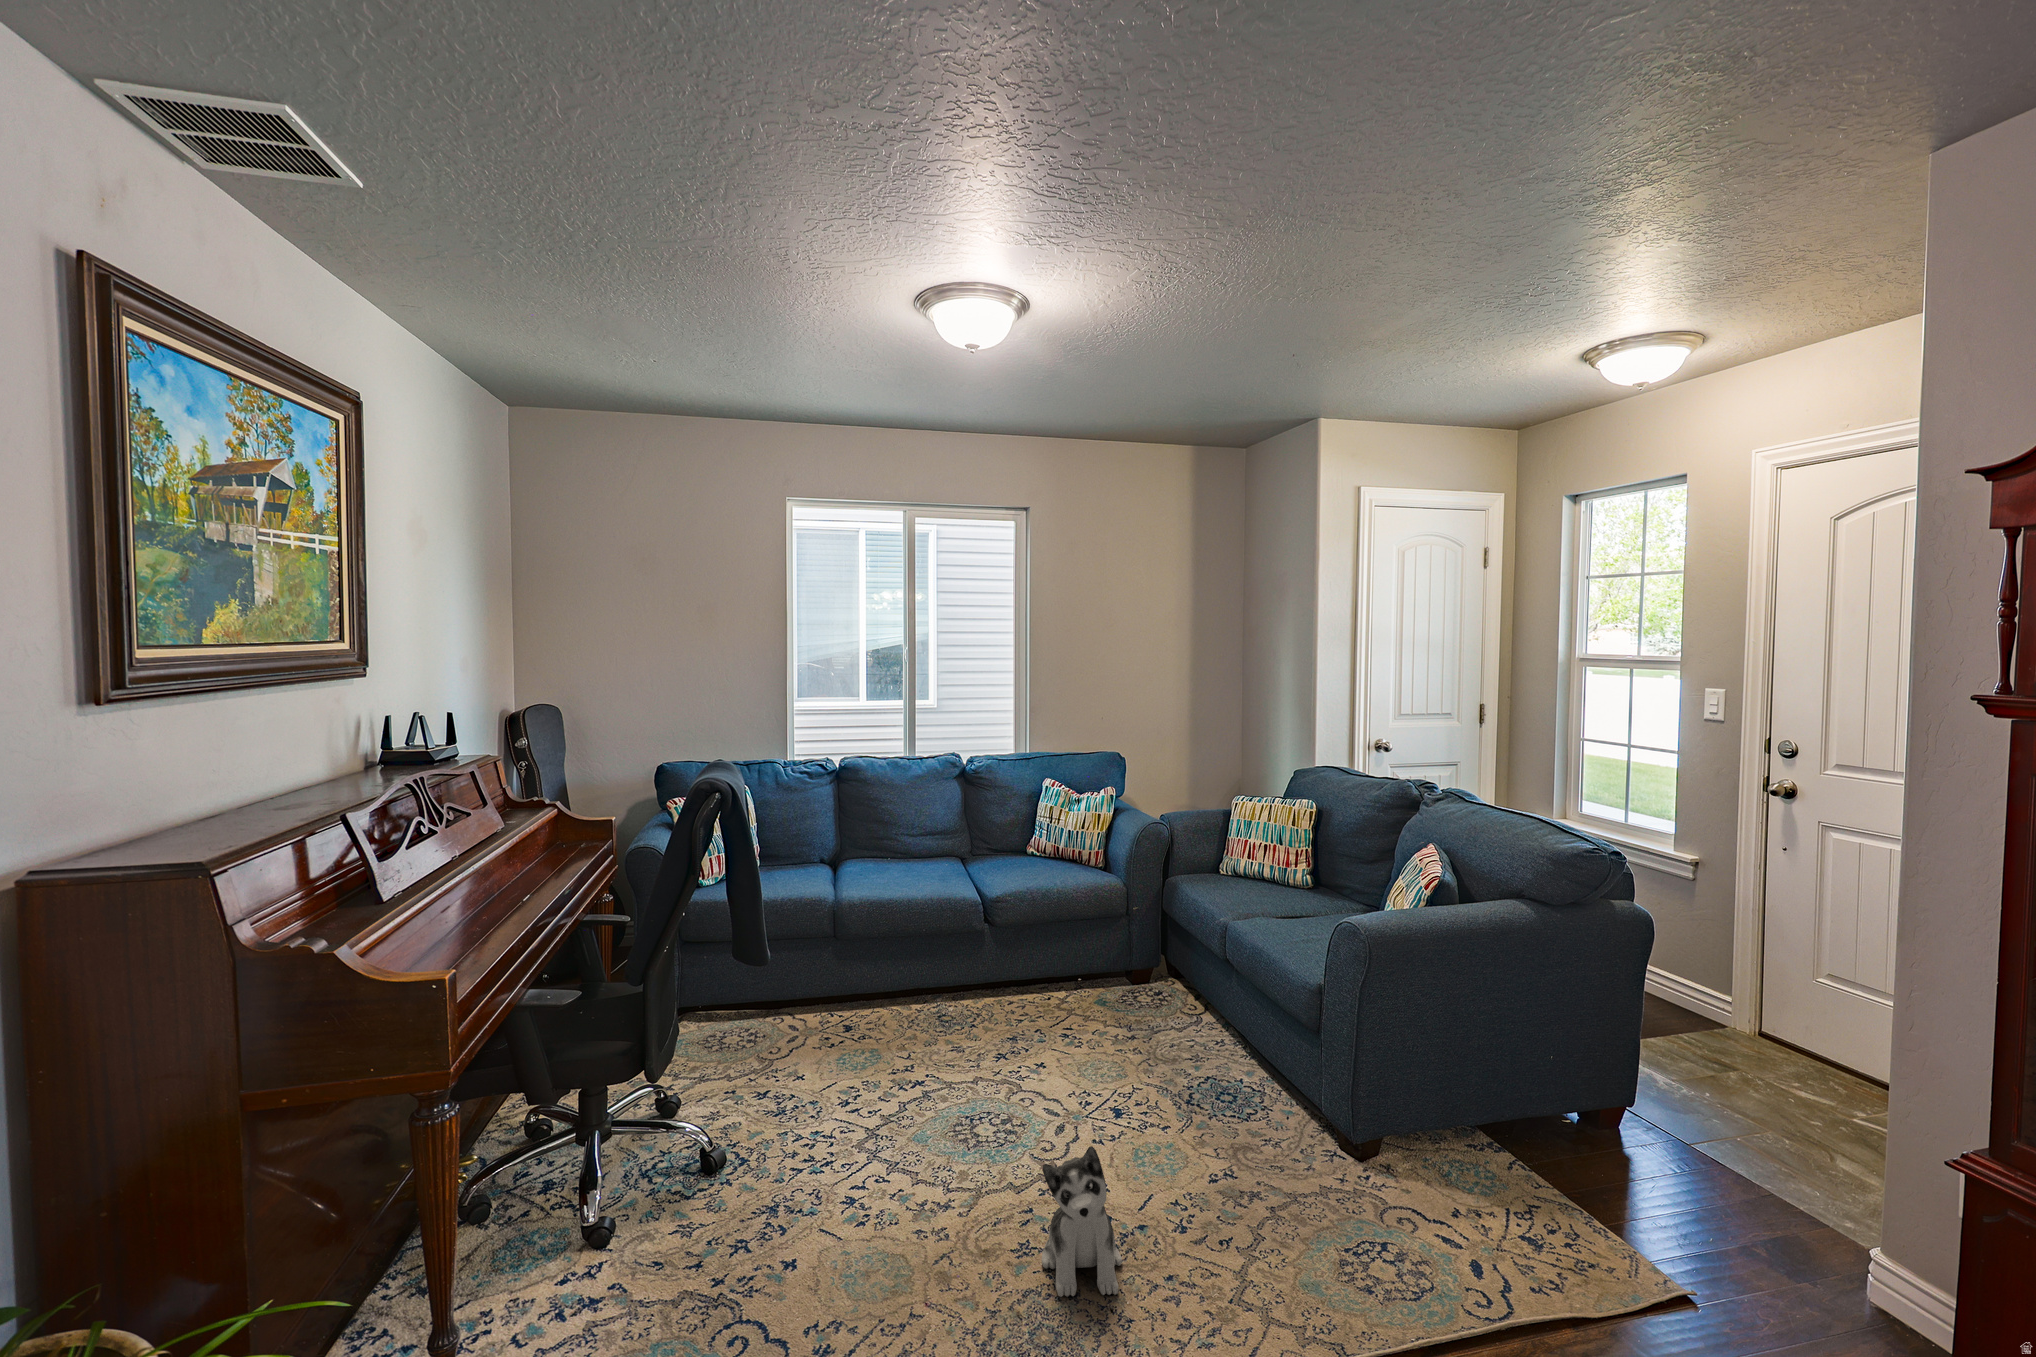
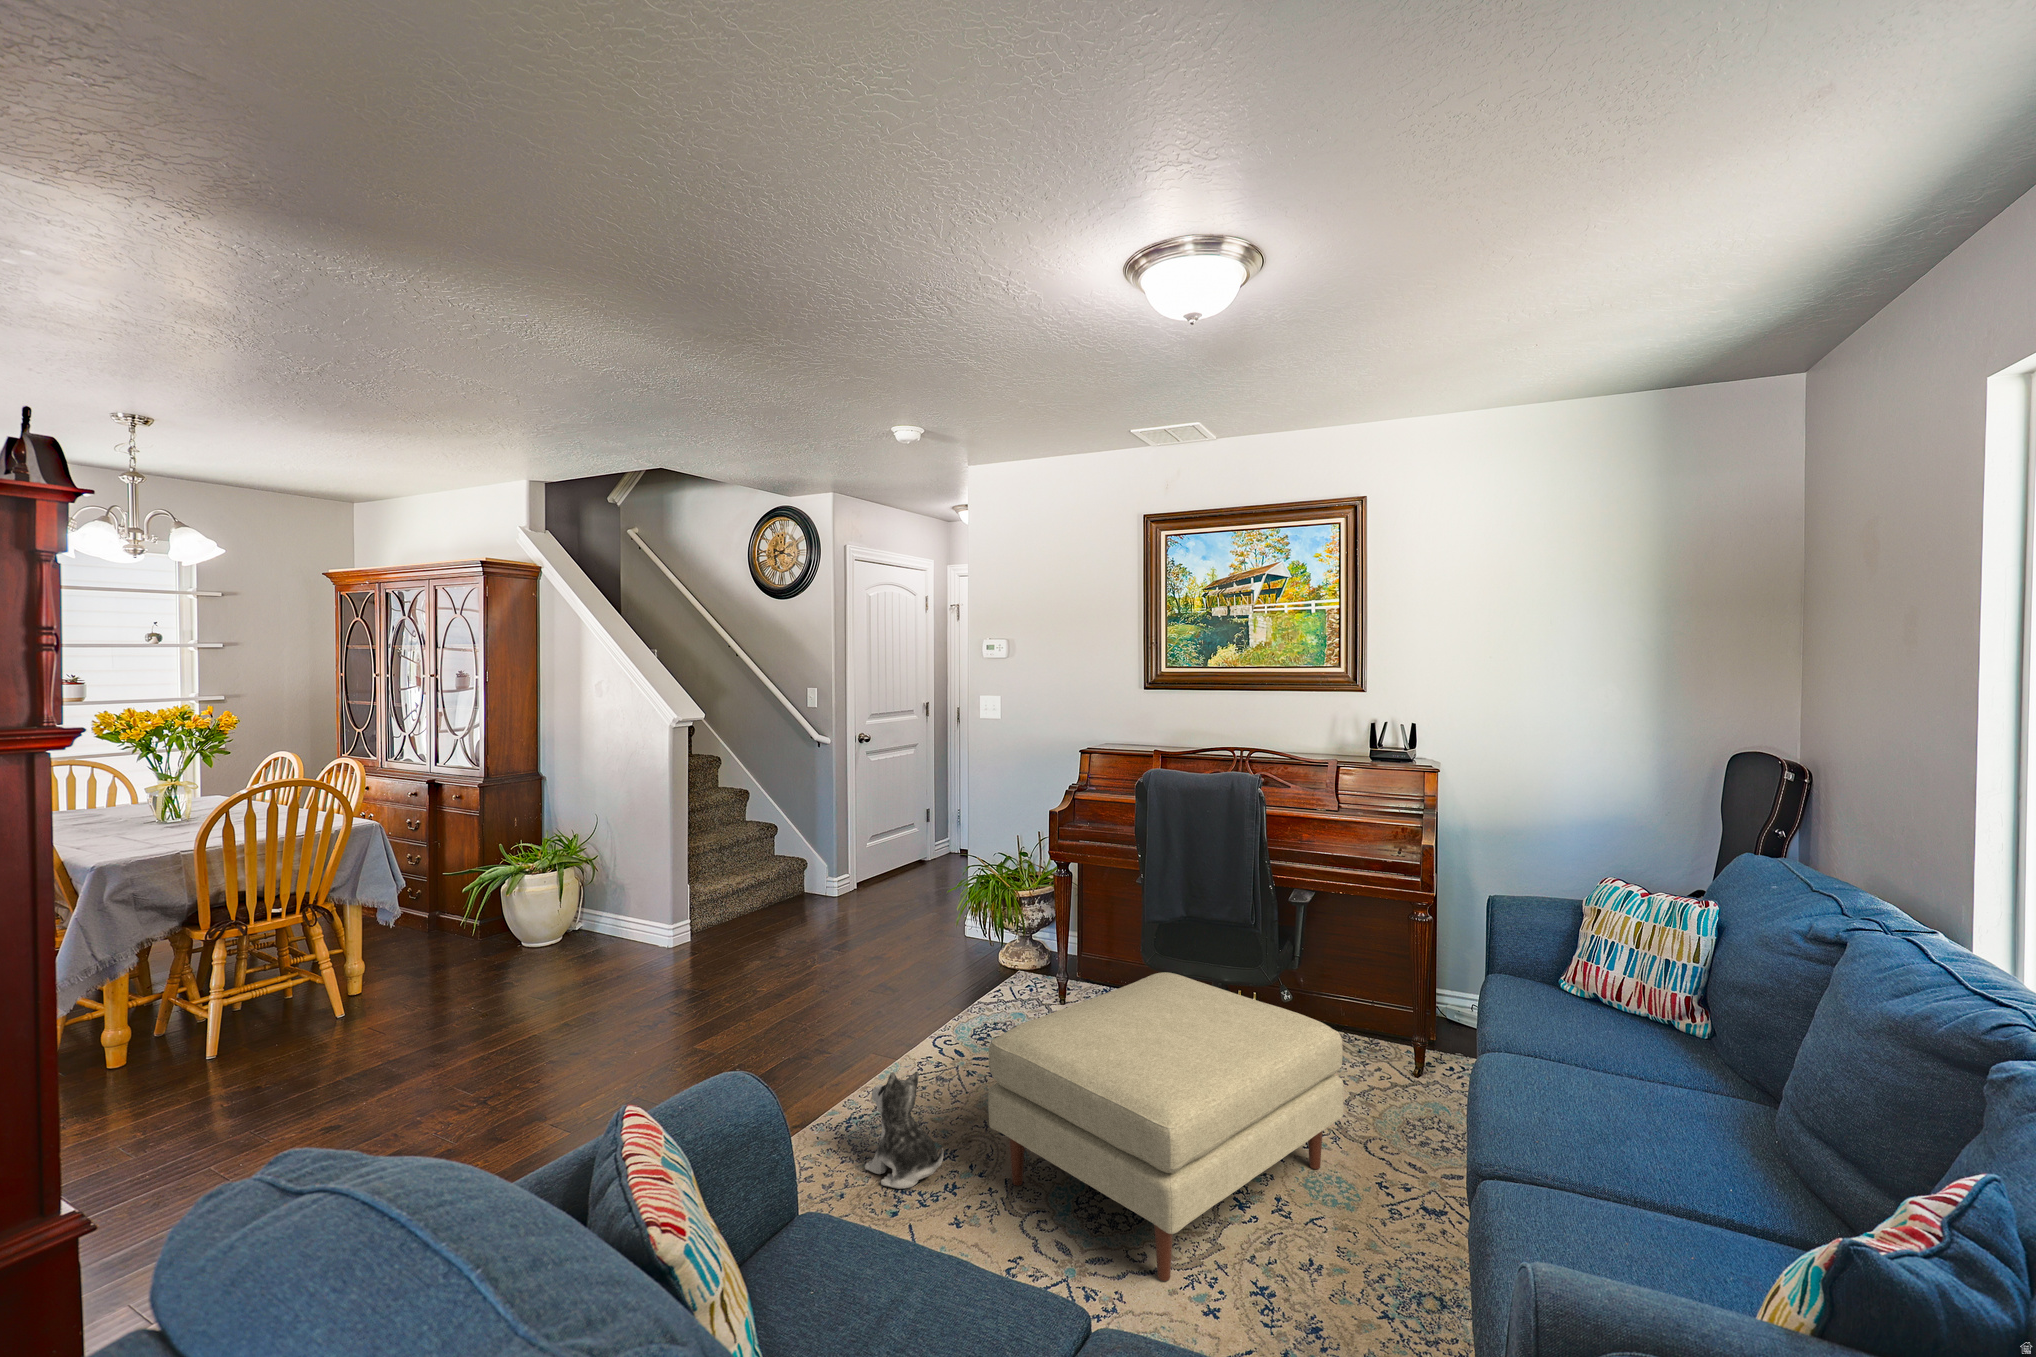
ottoman: none [729,940,1052,1191] -> present [988,972,1344,1281]

